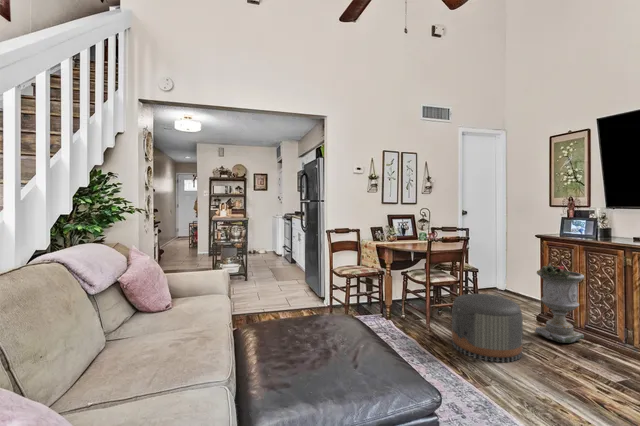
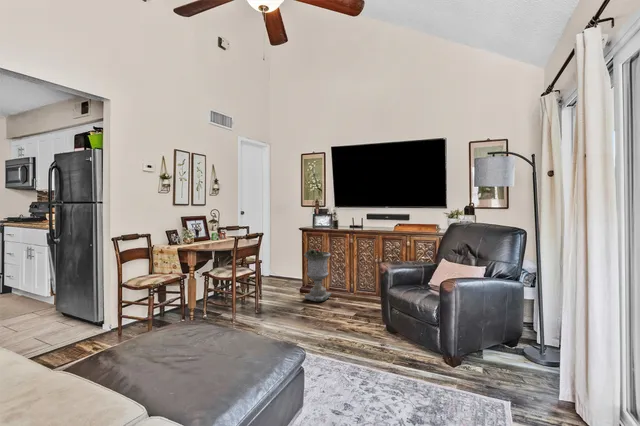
pouf: present [452,294,523,362] -> none [253,277,303,329]

